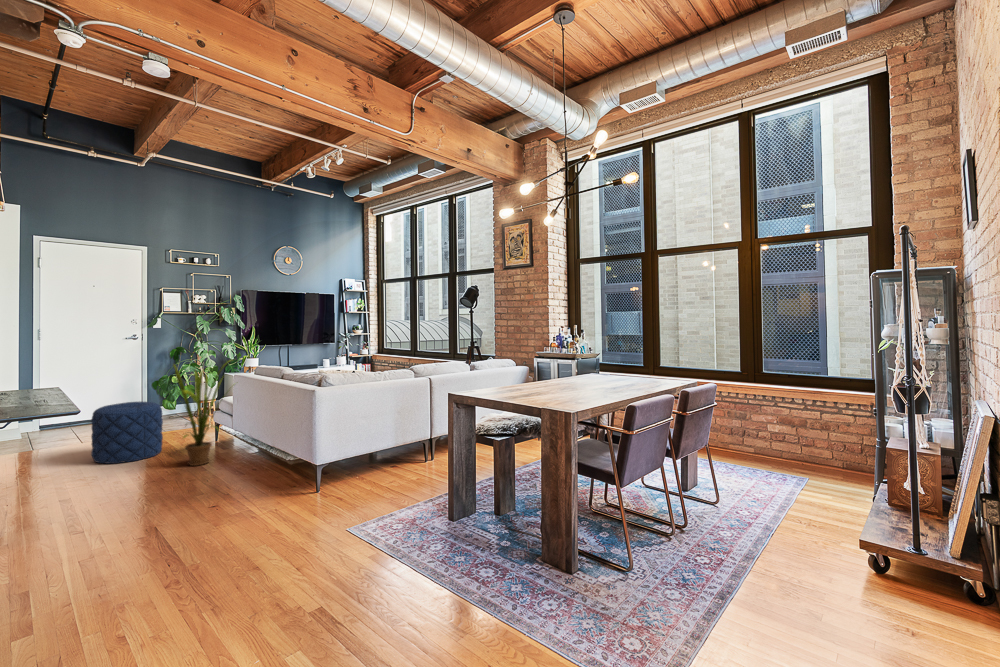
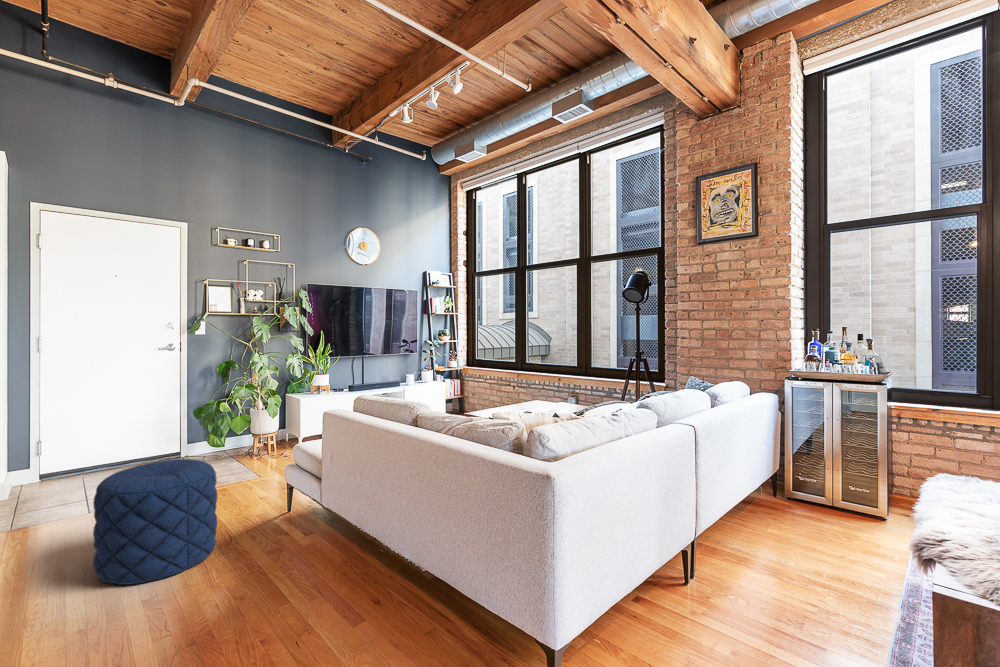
house plant: present [174,362,228,466] -> none [247,387,359,595]

